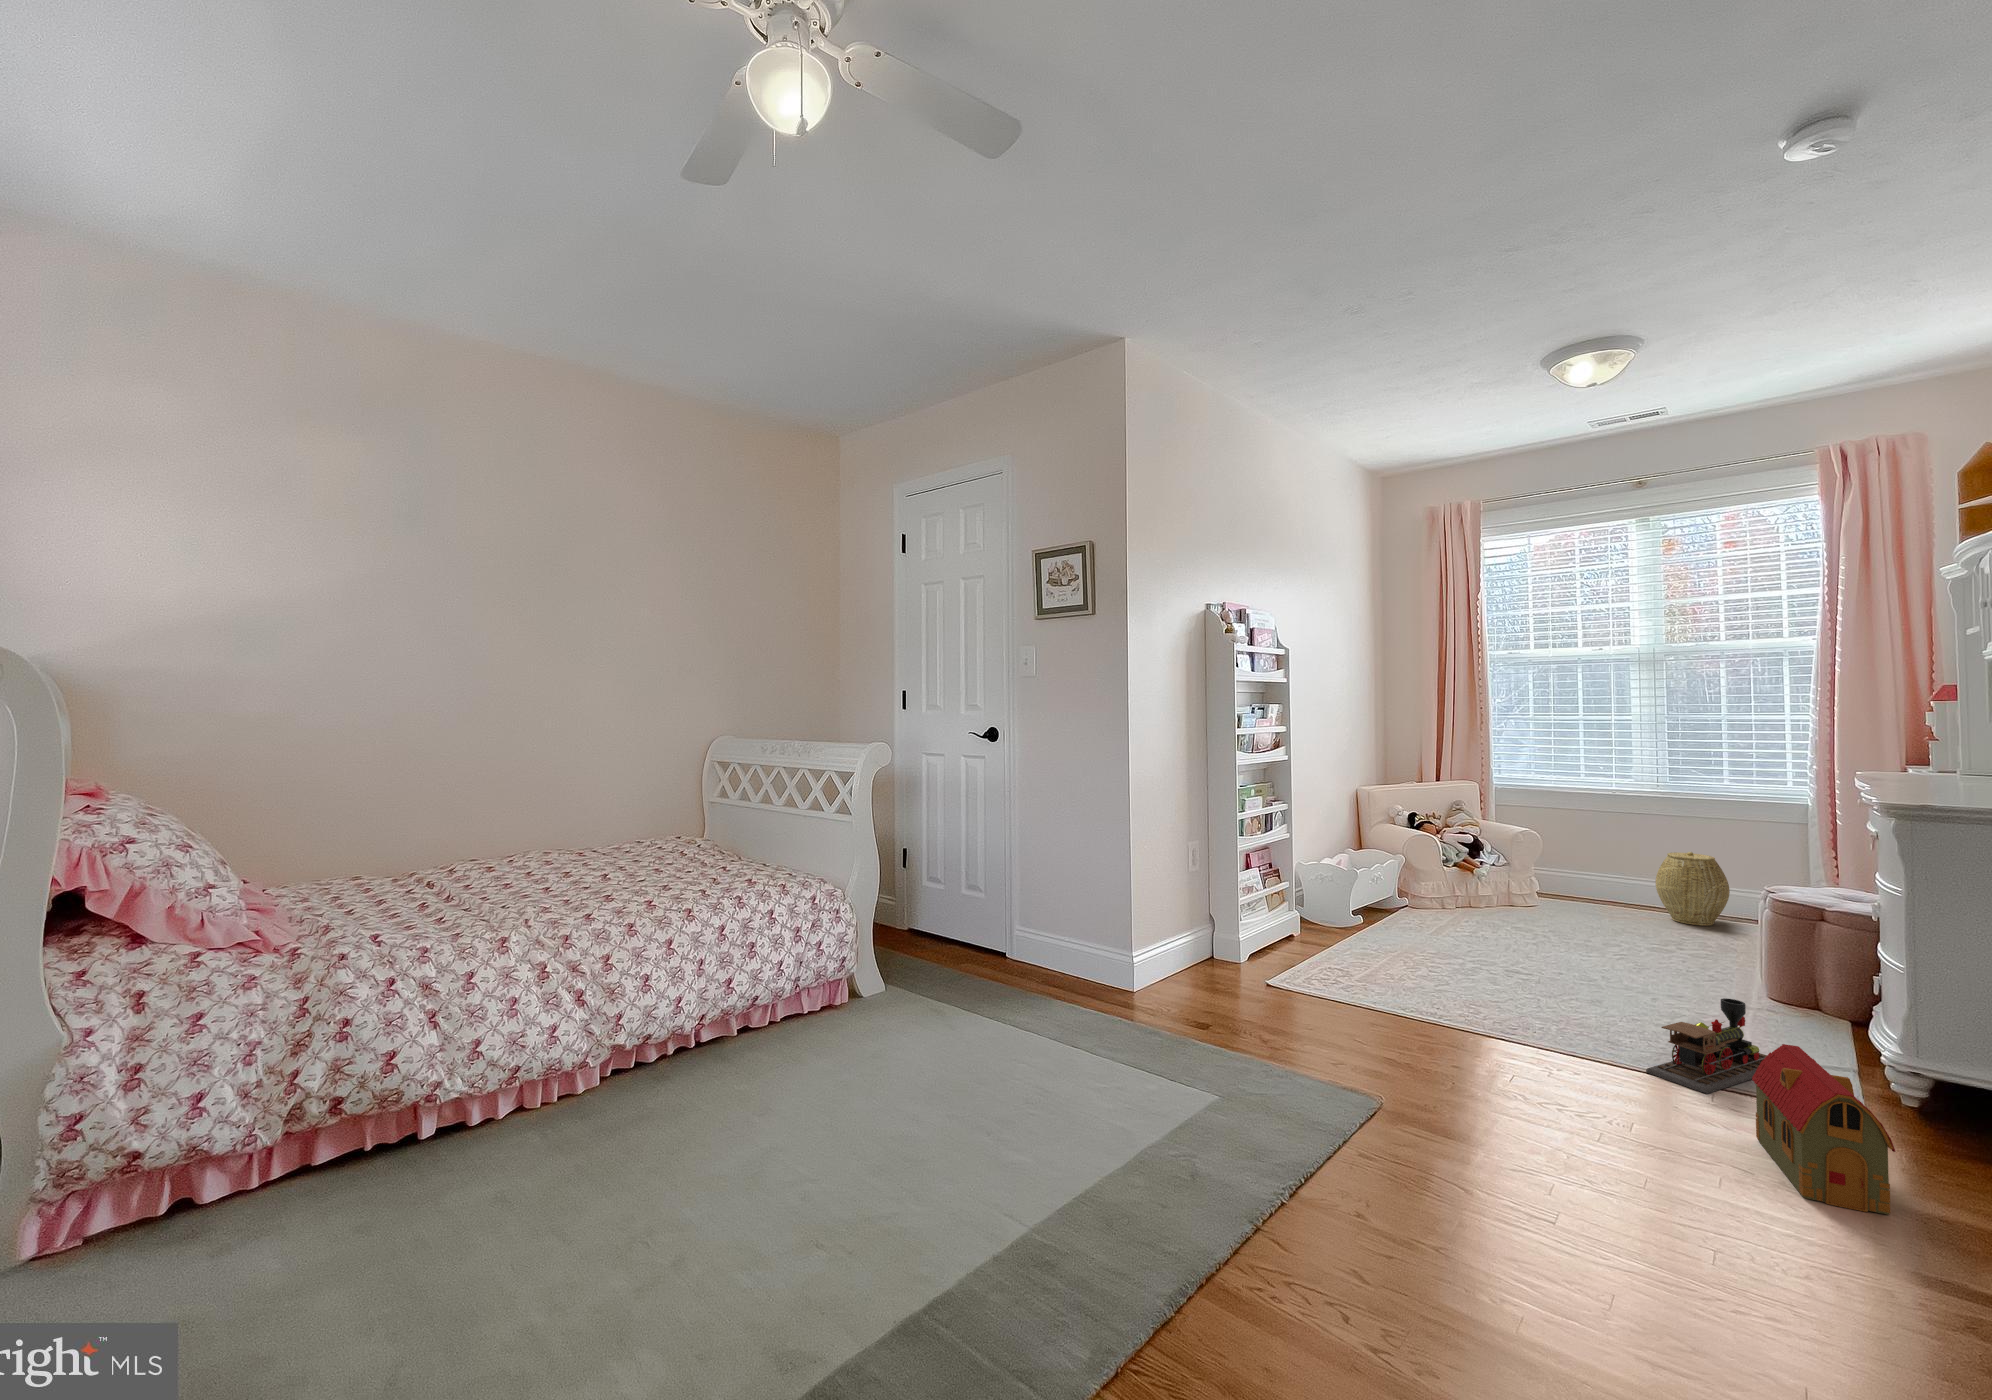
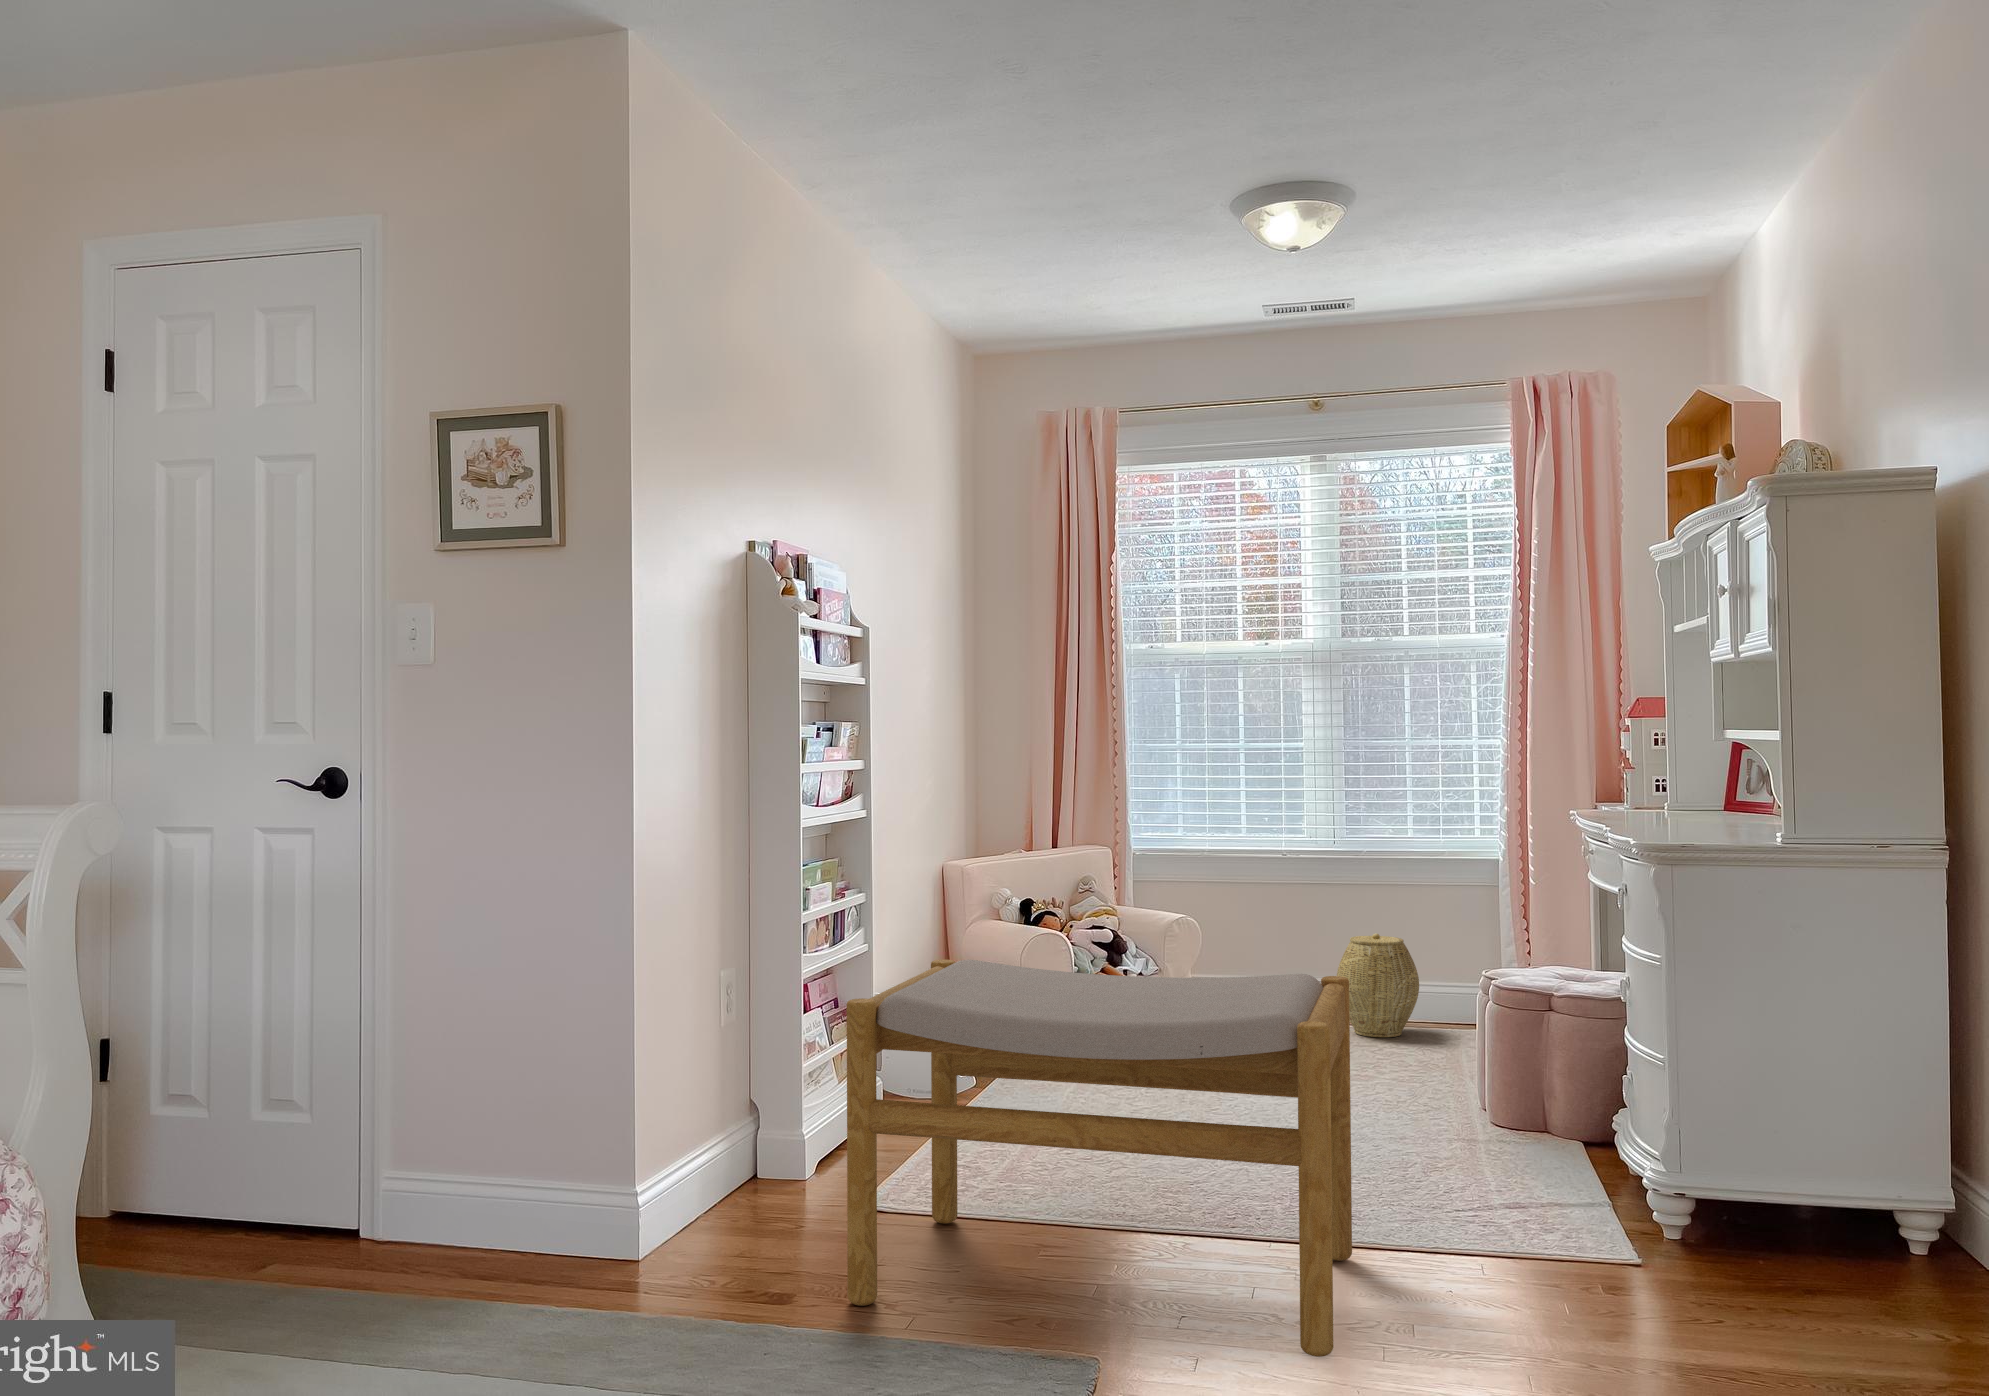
footstool: none [1235,846,1601,1135] -> present [847,959,1352,1357]
toy train: present [1646,998,1767,1094] -> none [1399,1125,1540,1259]
toy house: present [1752,1044,1895,1215] -> none [1535,1170,1694,1368]

